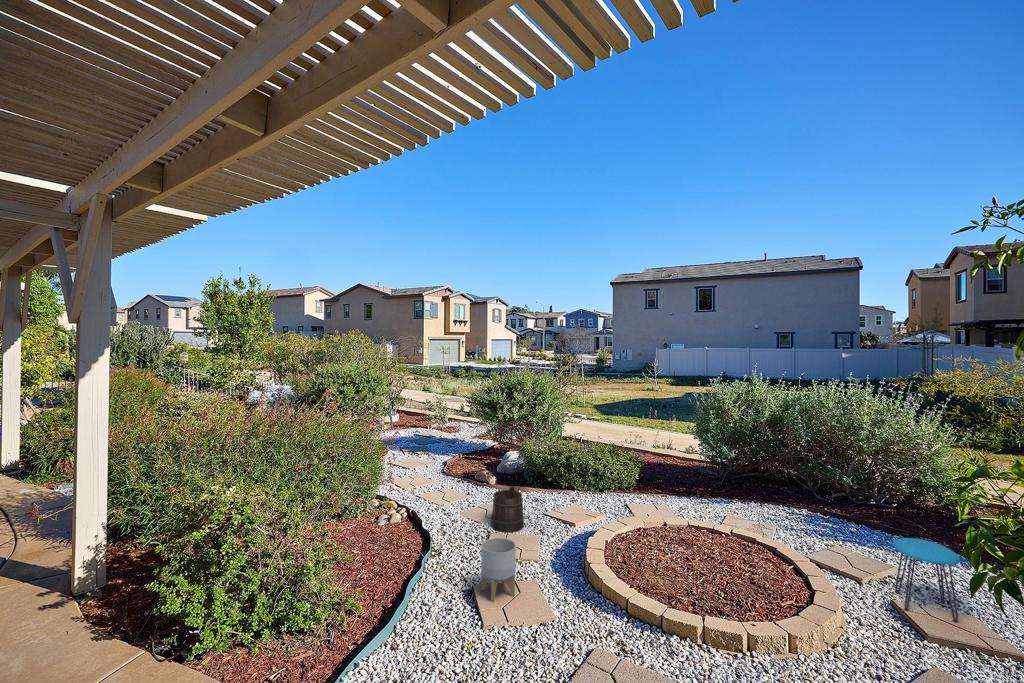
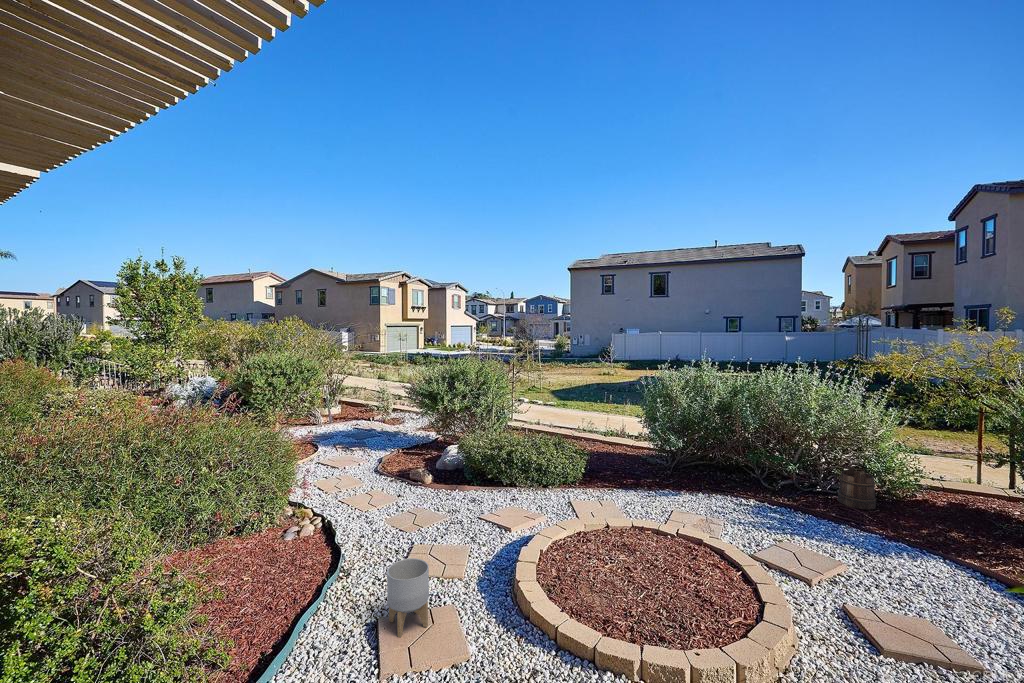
bucket: present [491,487,524,532] -> present [838,467,876,510]
stool: present [893,538,960,622] -> none [845,537,915,629]

